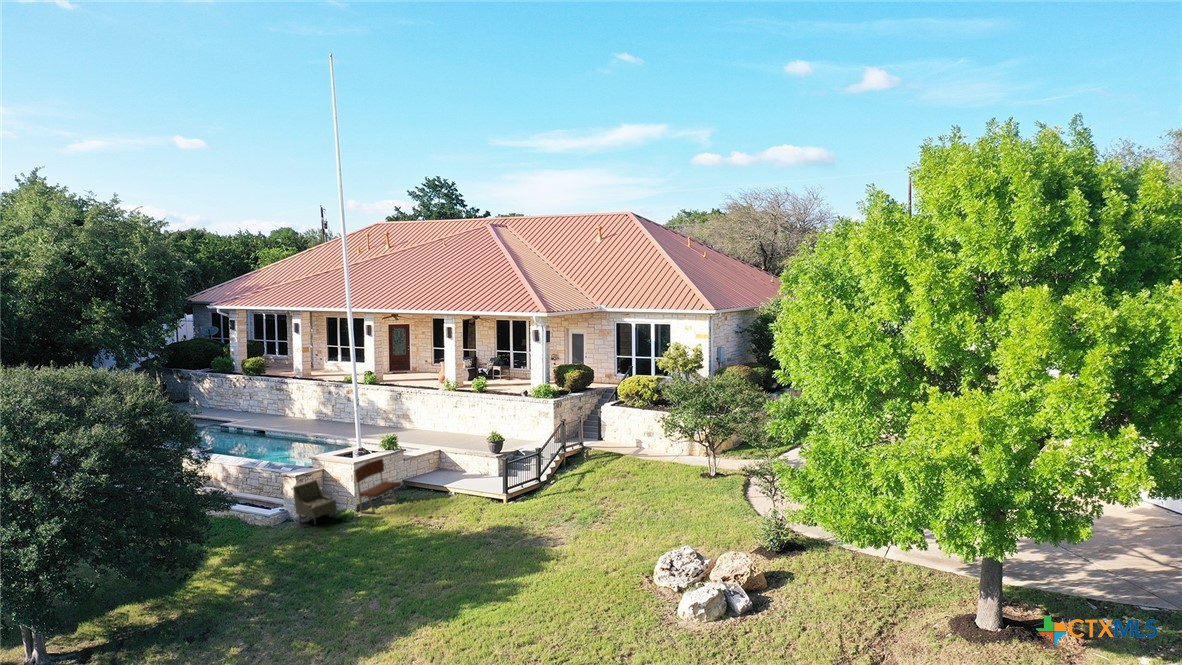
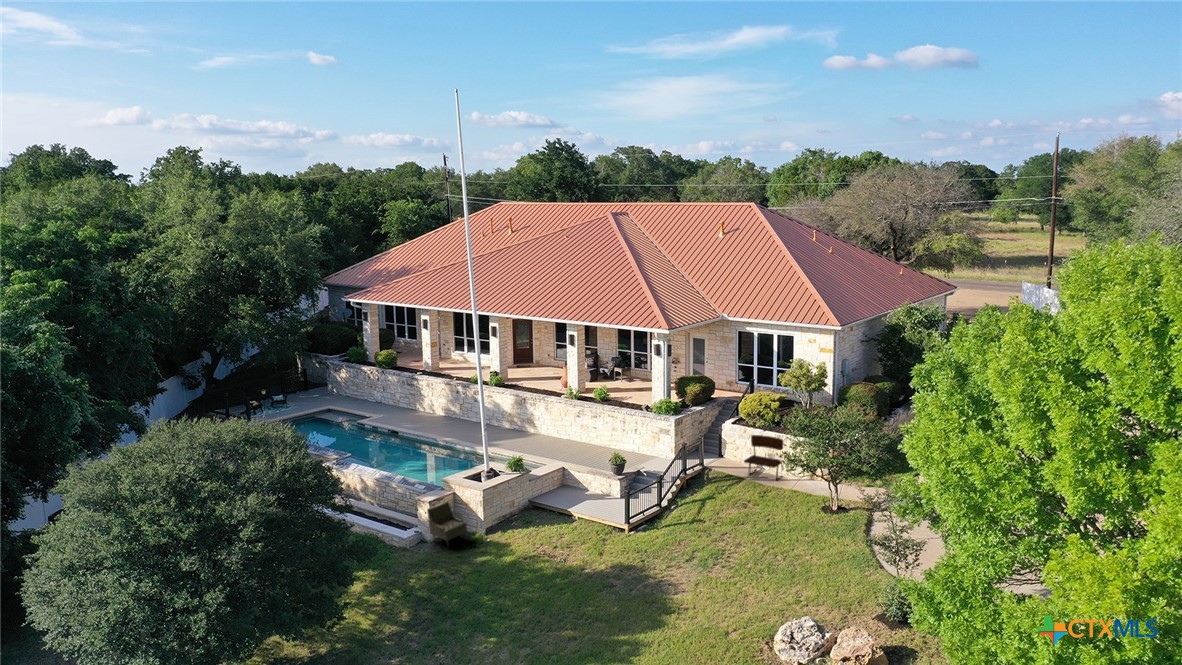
bench: present [355,459,401,513] -> present [744,435,784,481]

